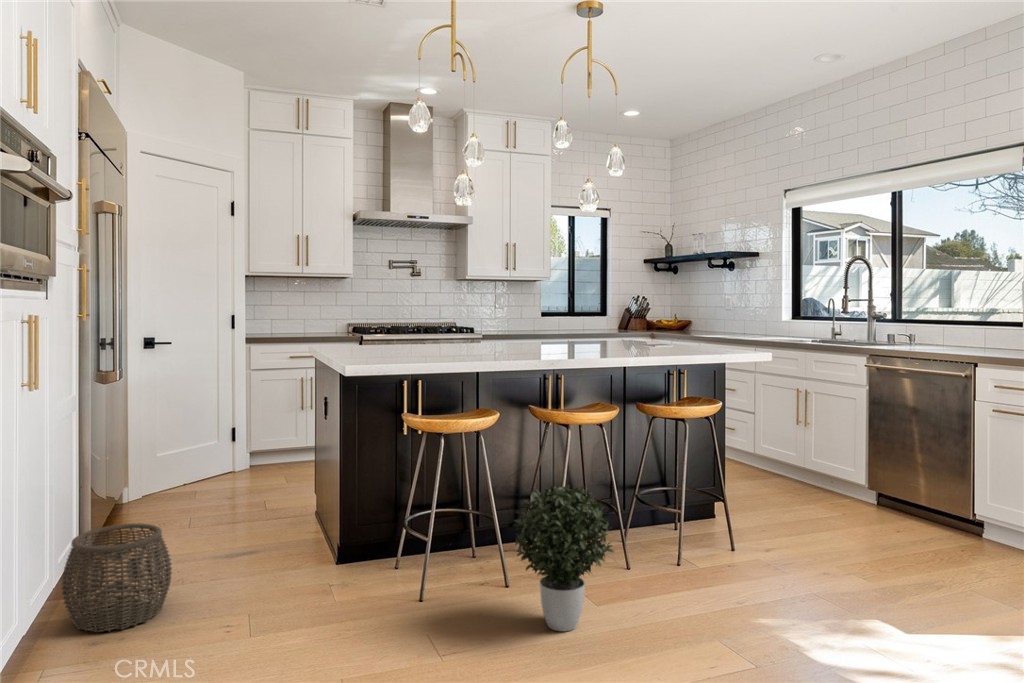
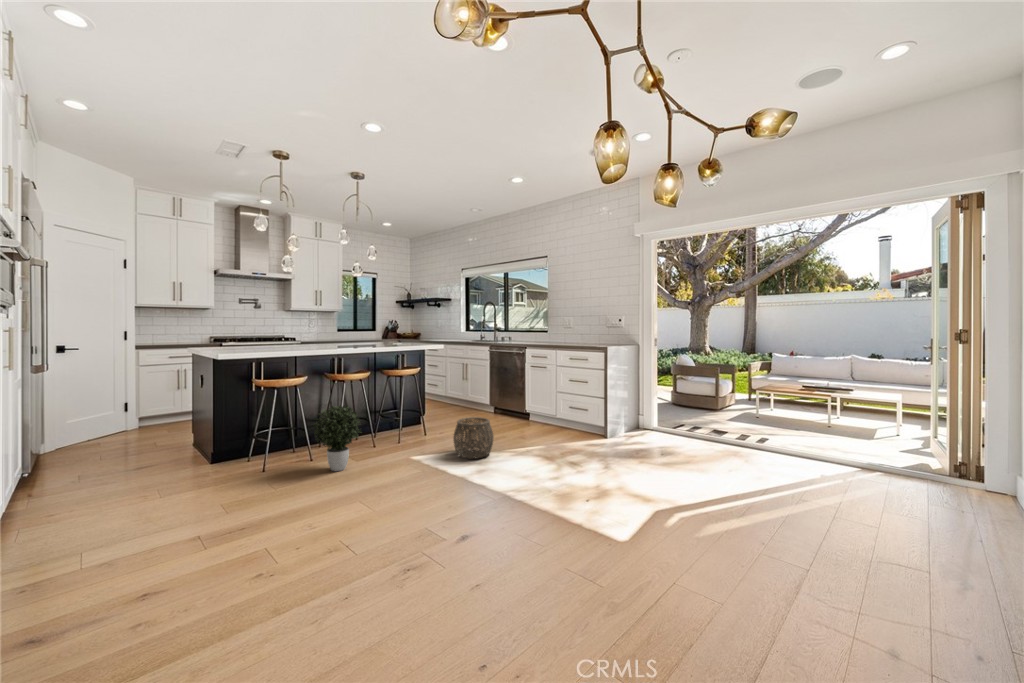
woven basket: present [61,524,172,632] -> present [453,417,494,459]

